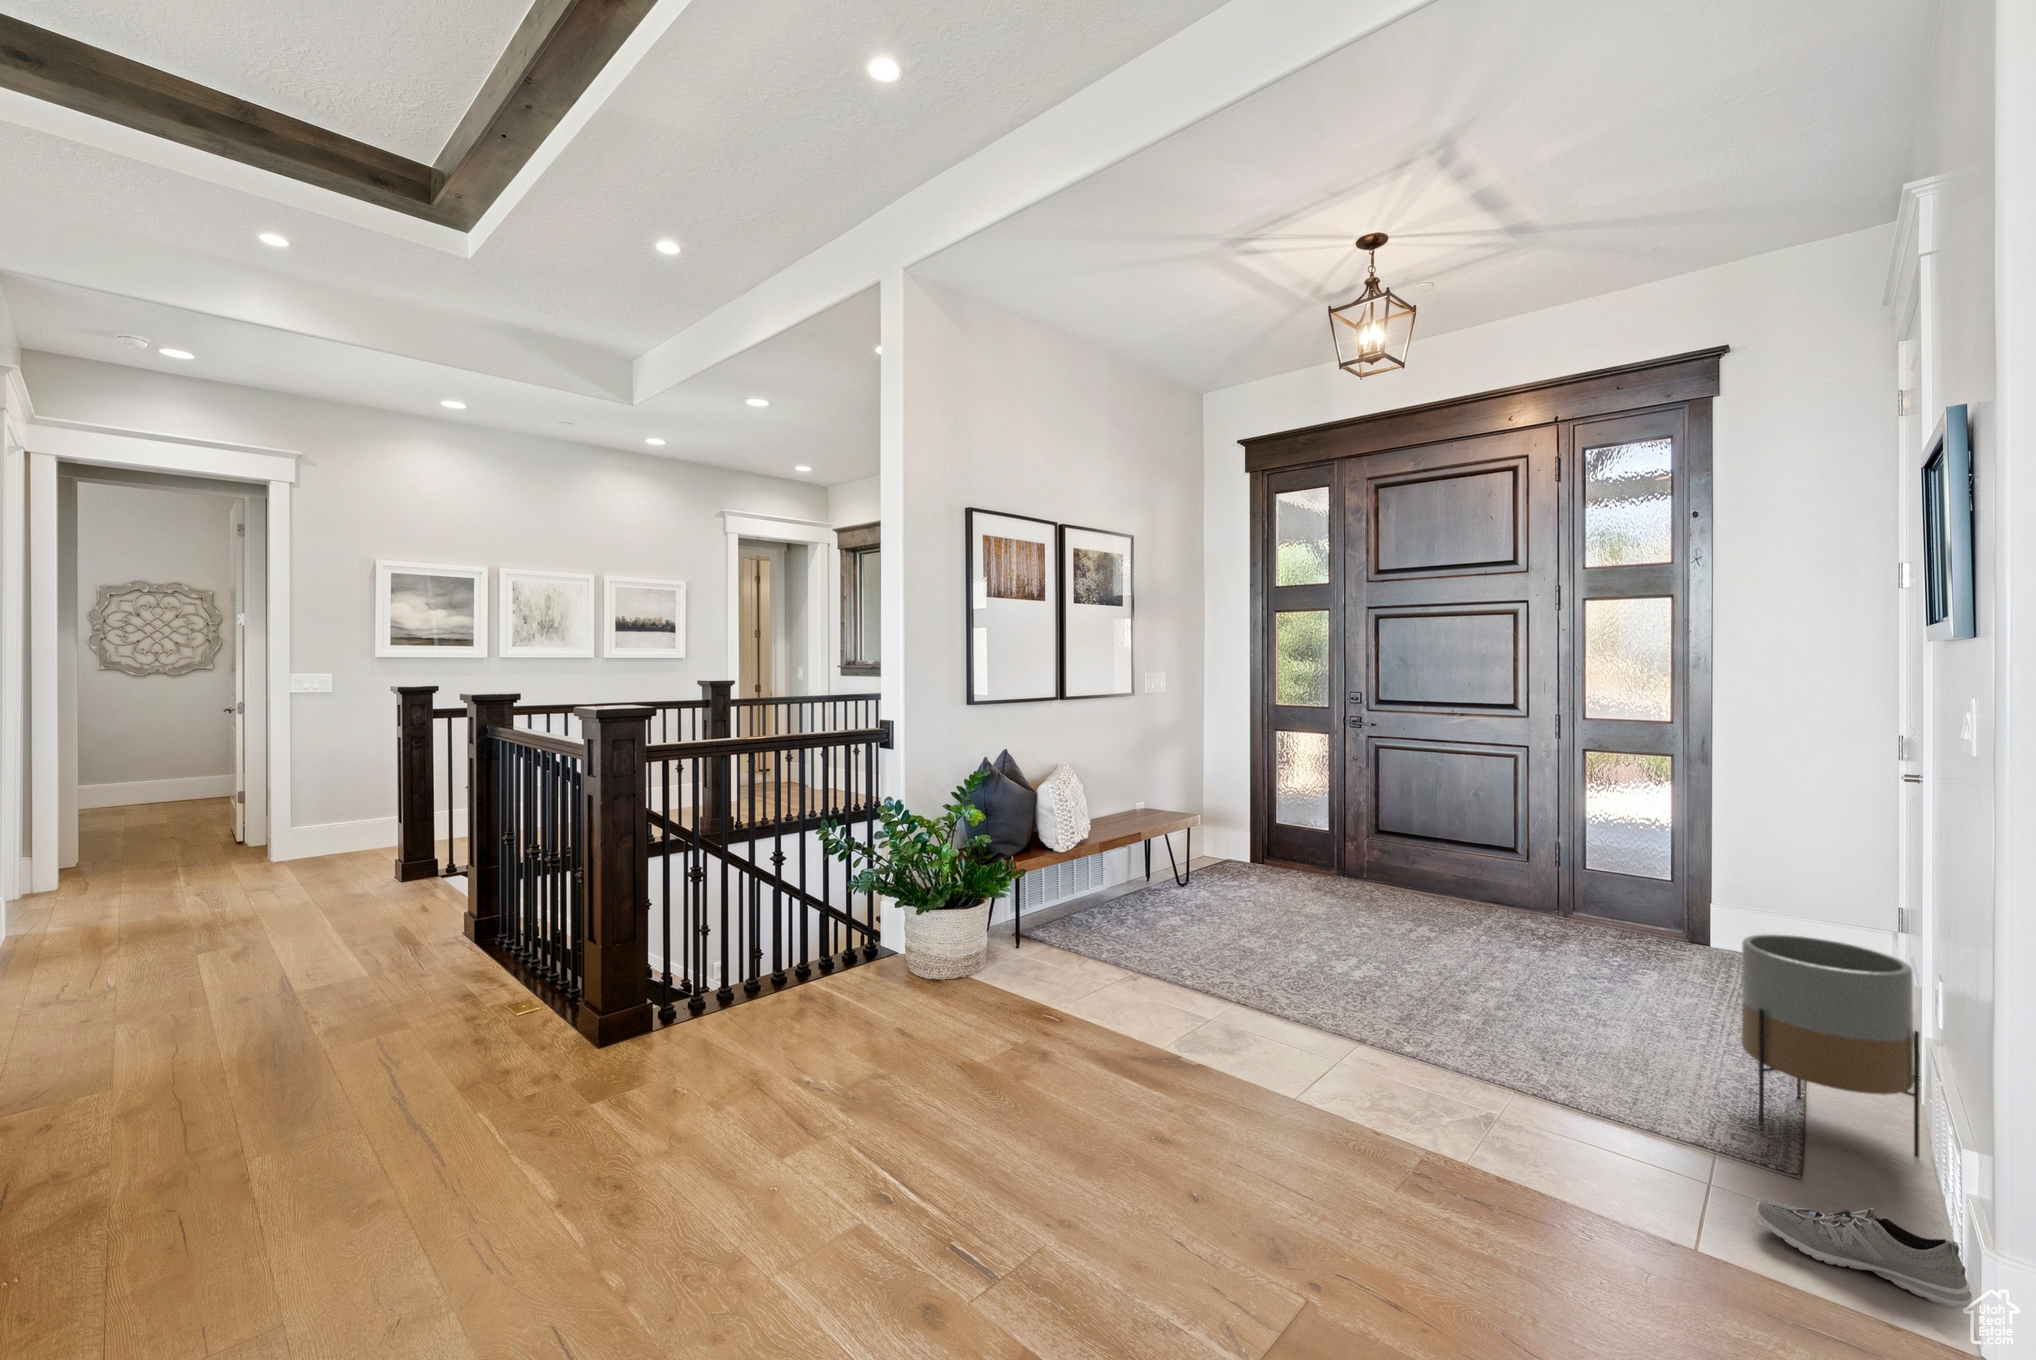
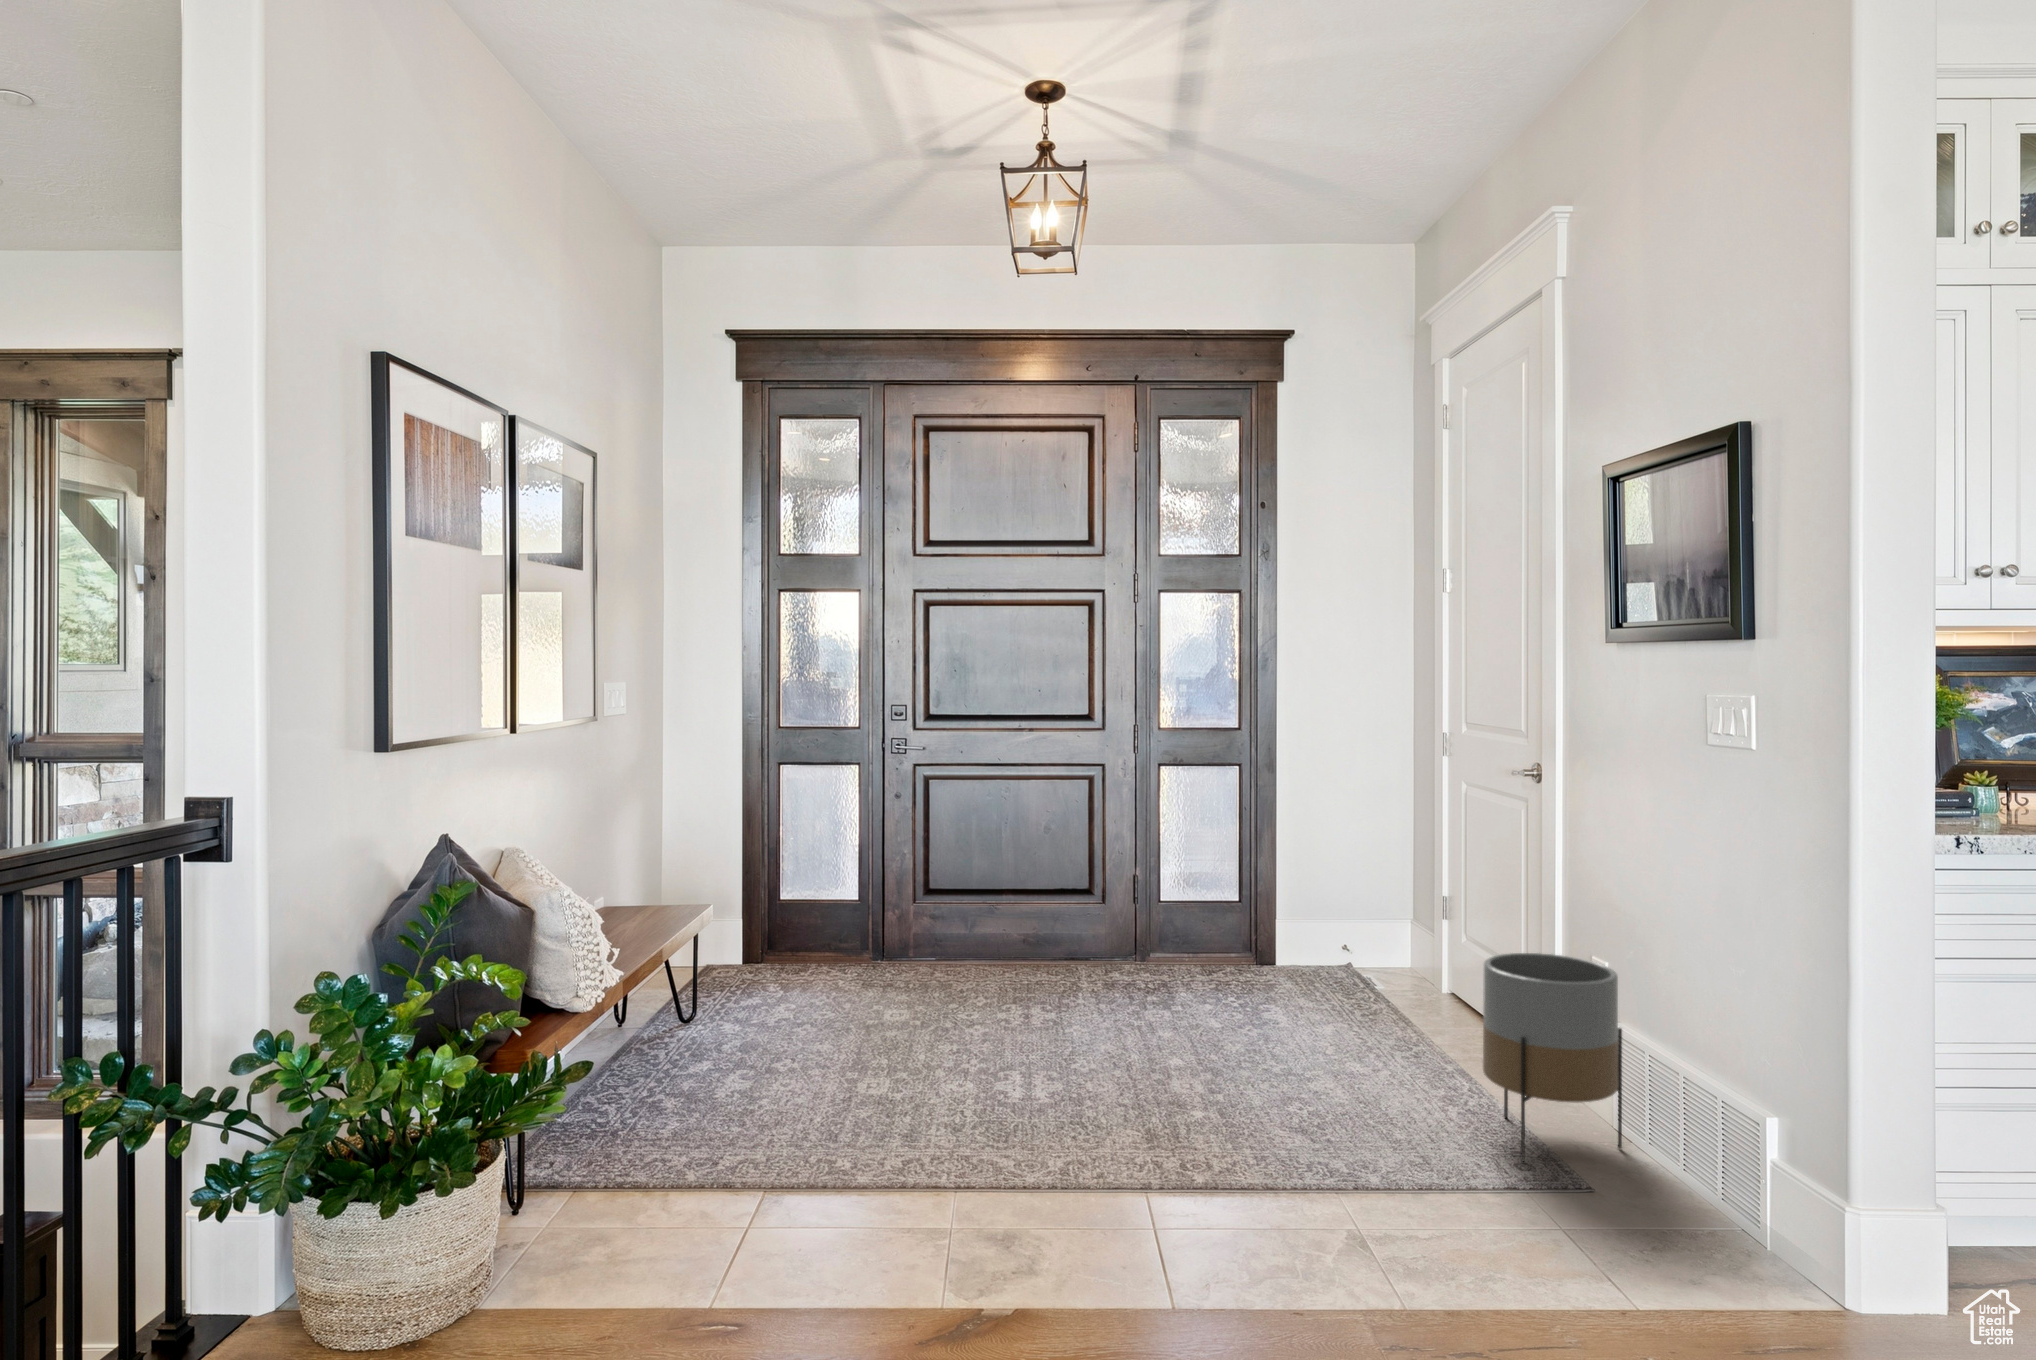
sneaker: present [1756,1199,1972,1308] -> none [1629,1213,1789,1284]

